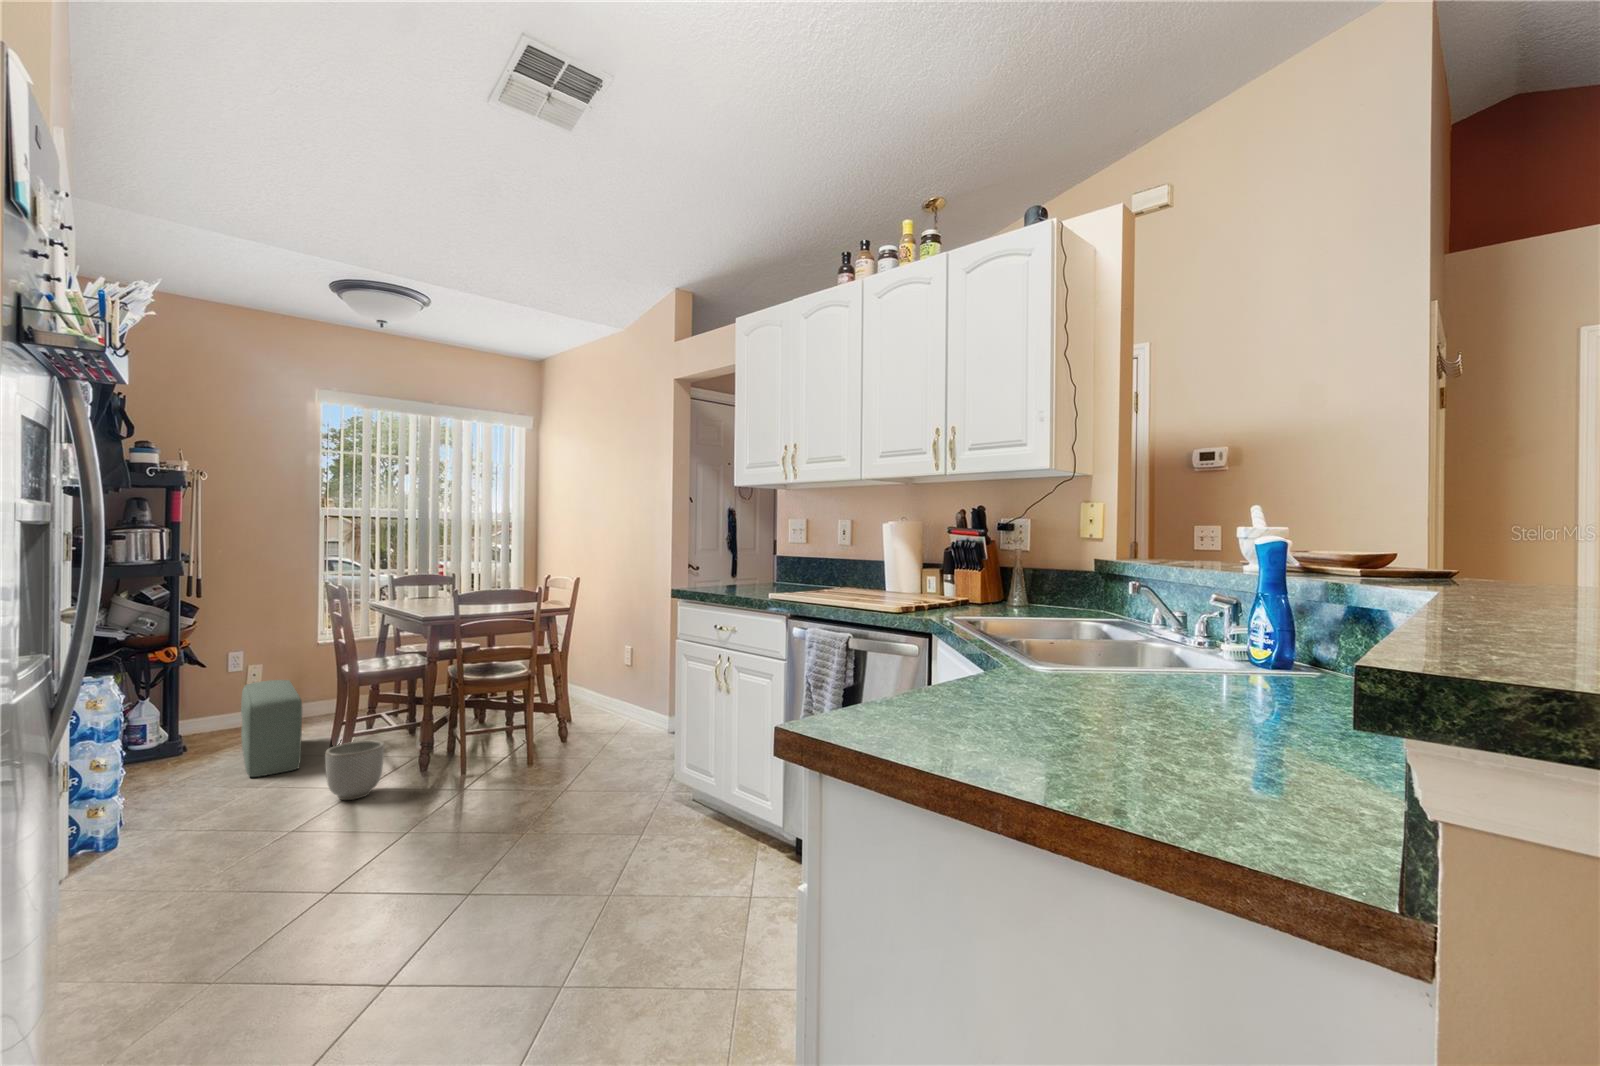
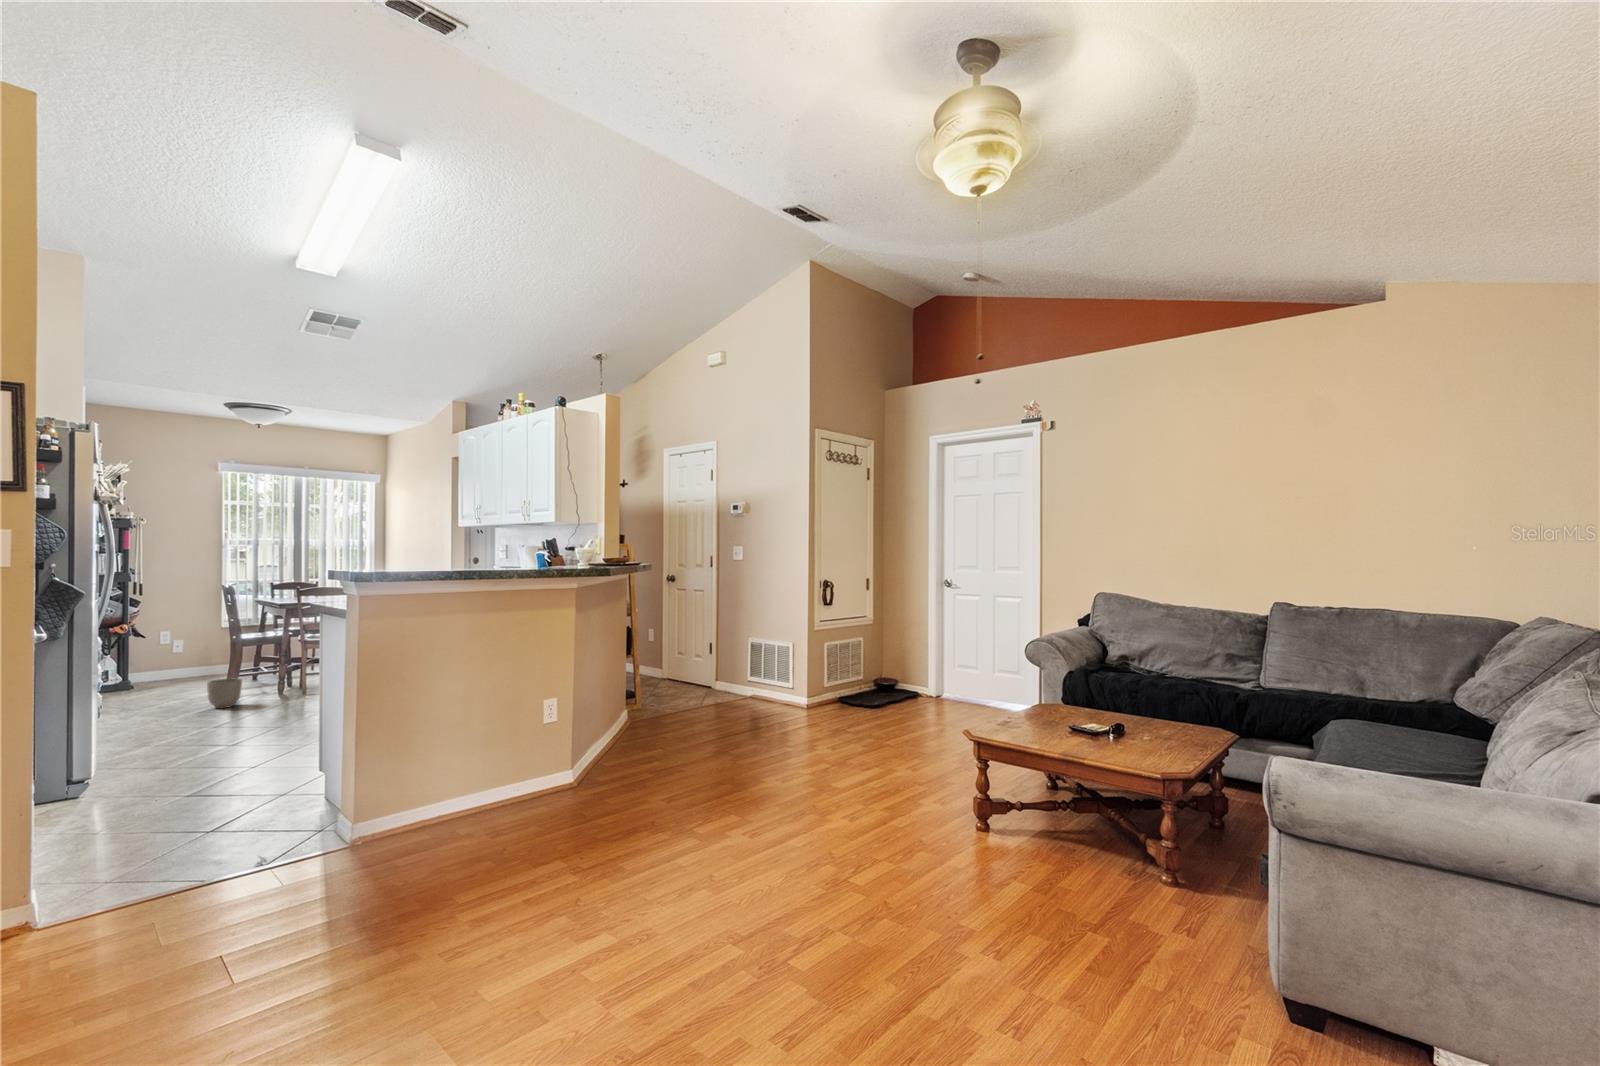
pouf: present [241,680,302,777] -> none [166,647,200,700]

